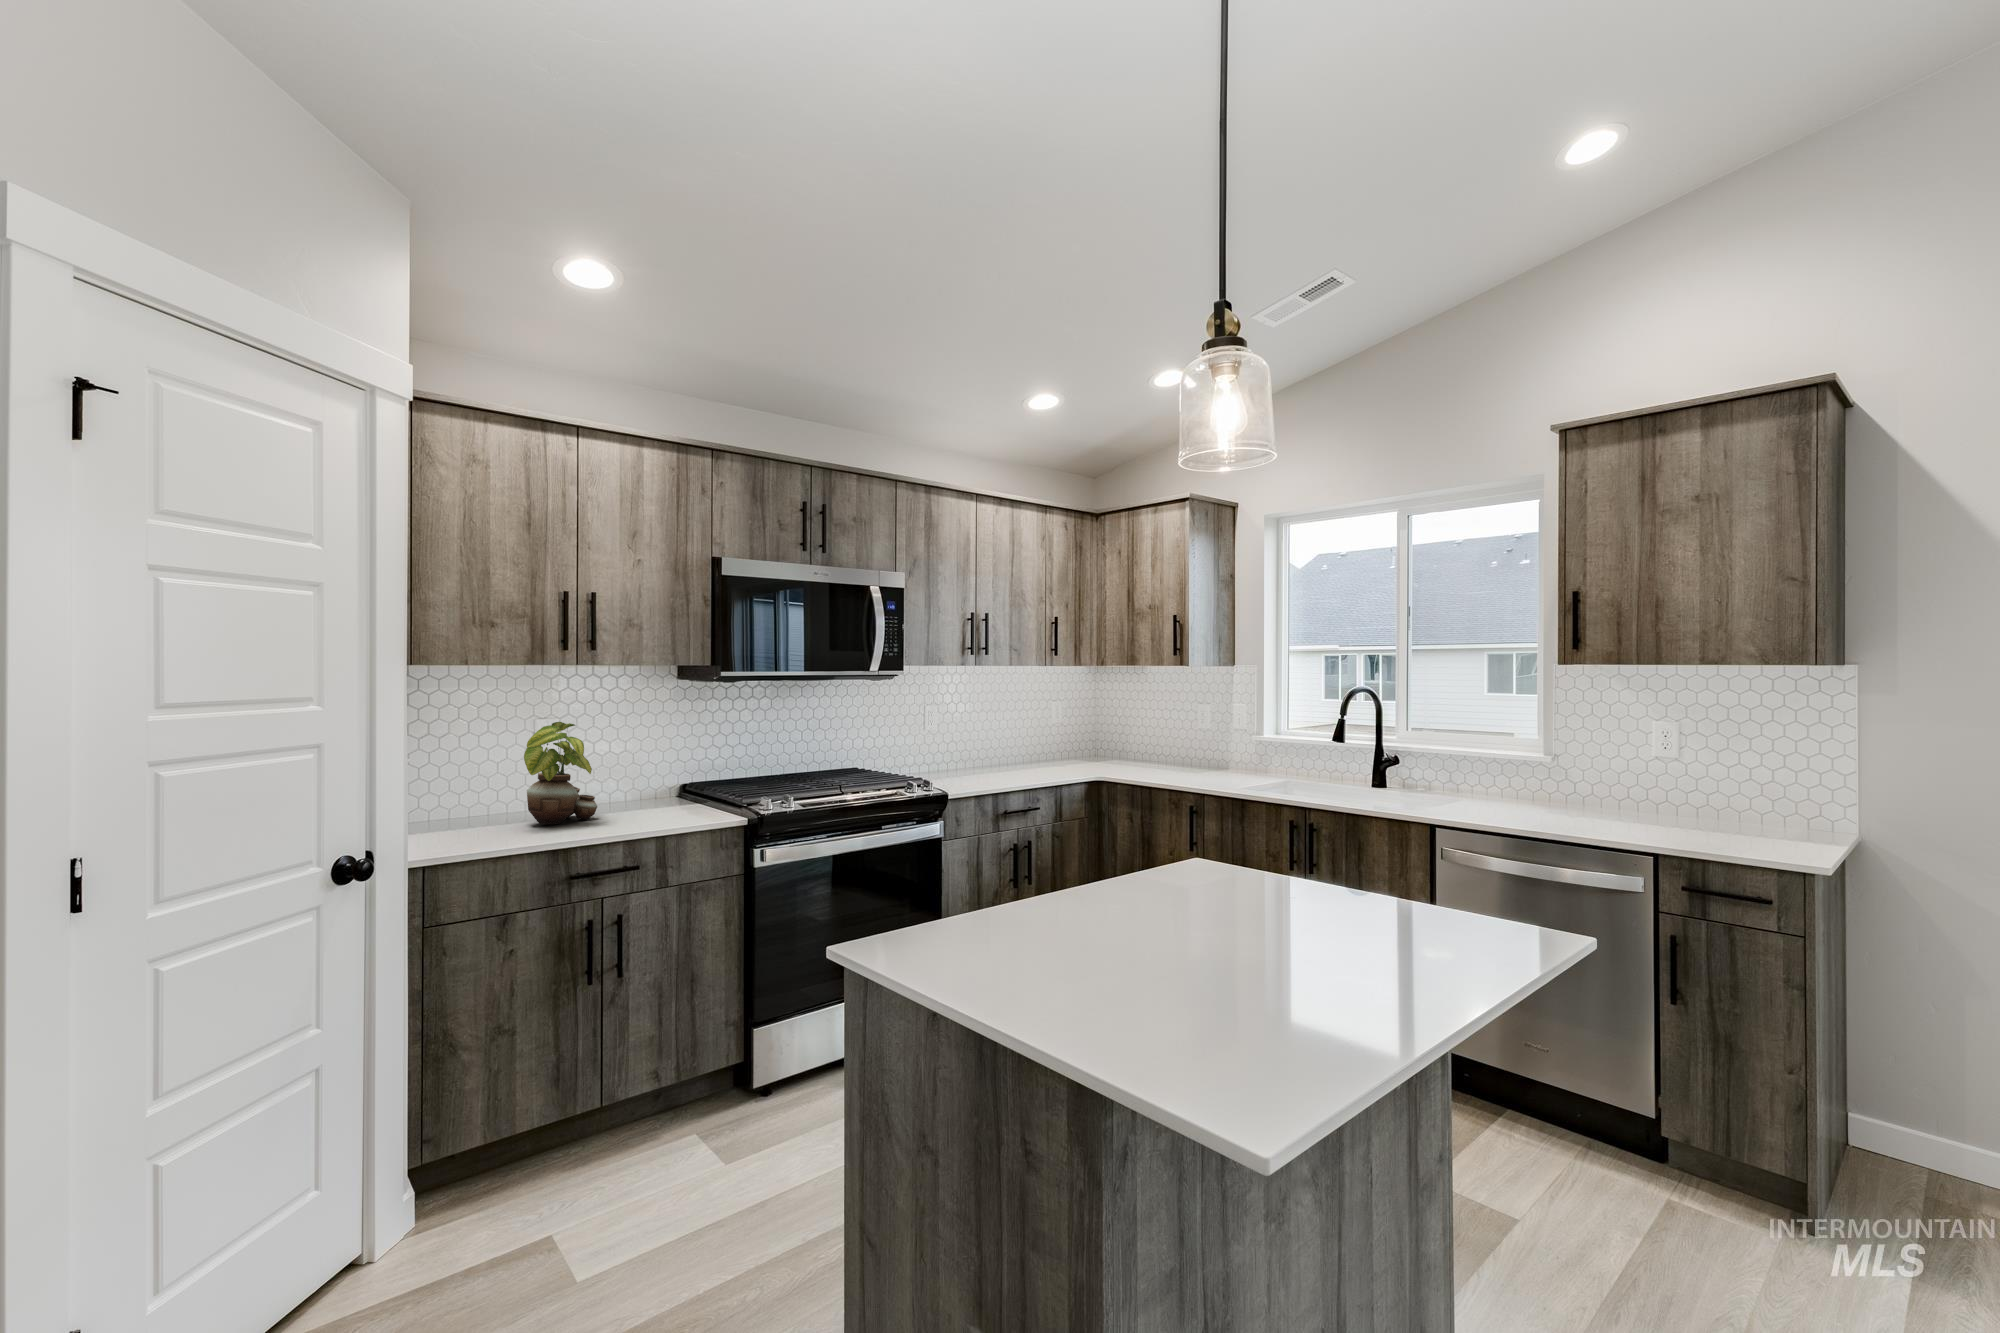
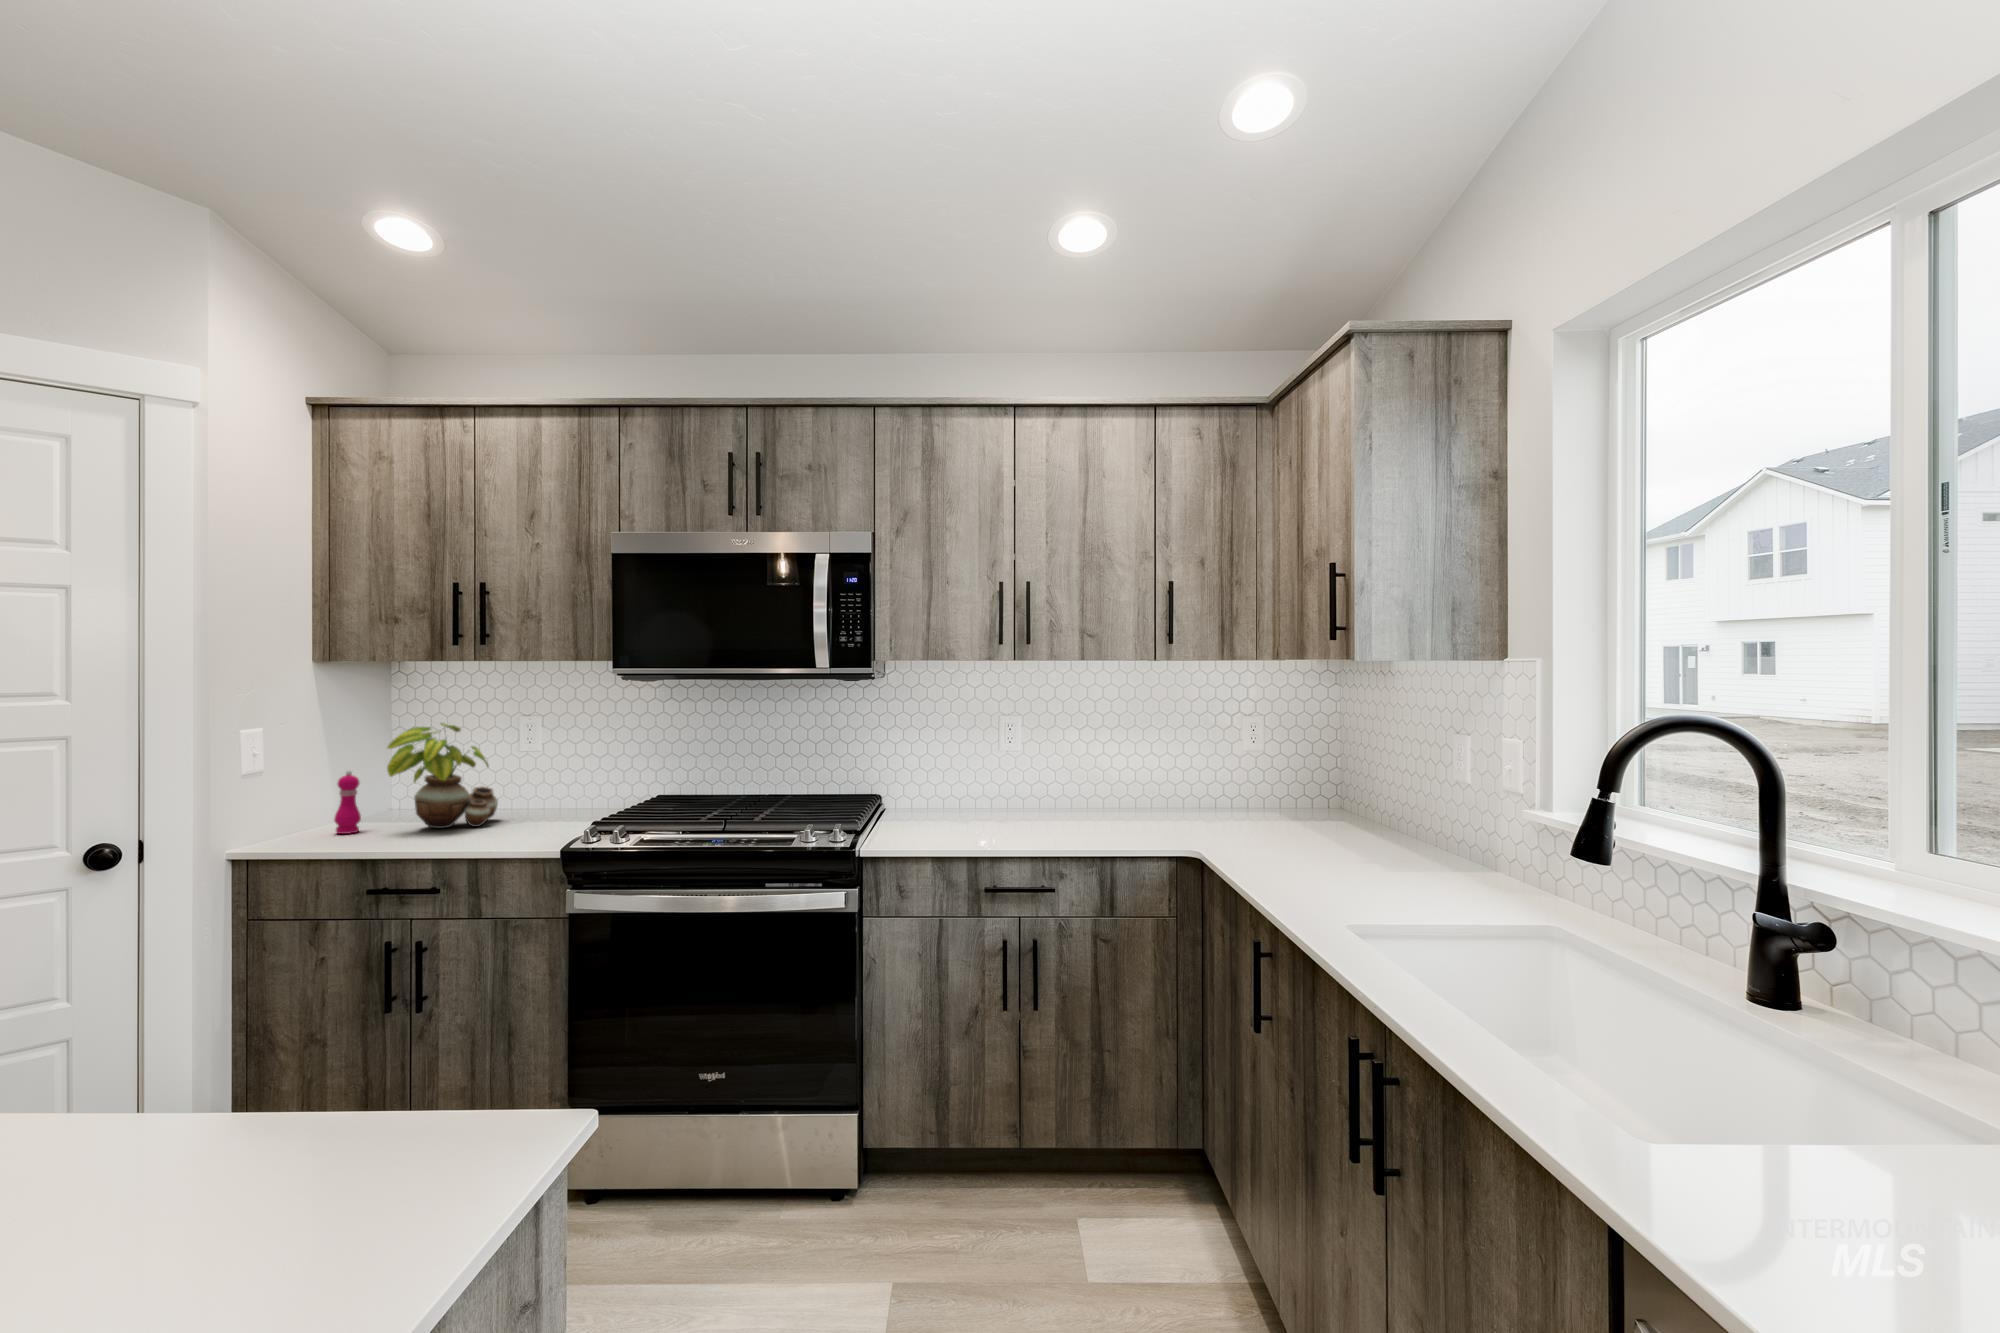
pepper mill: none [454,773,481,839] -> present [334,771,361,834]

